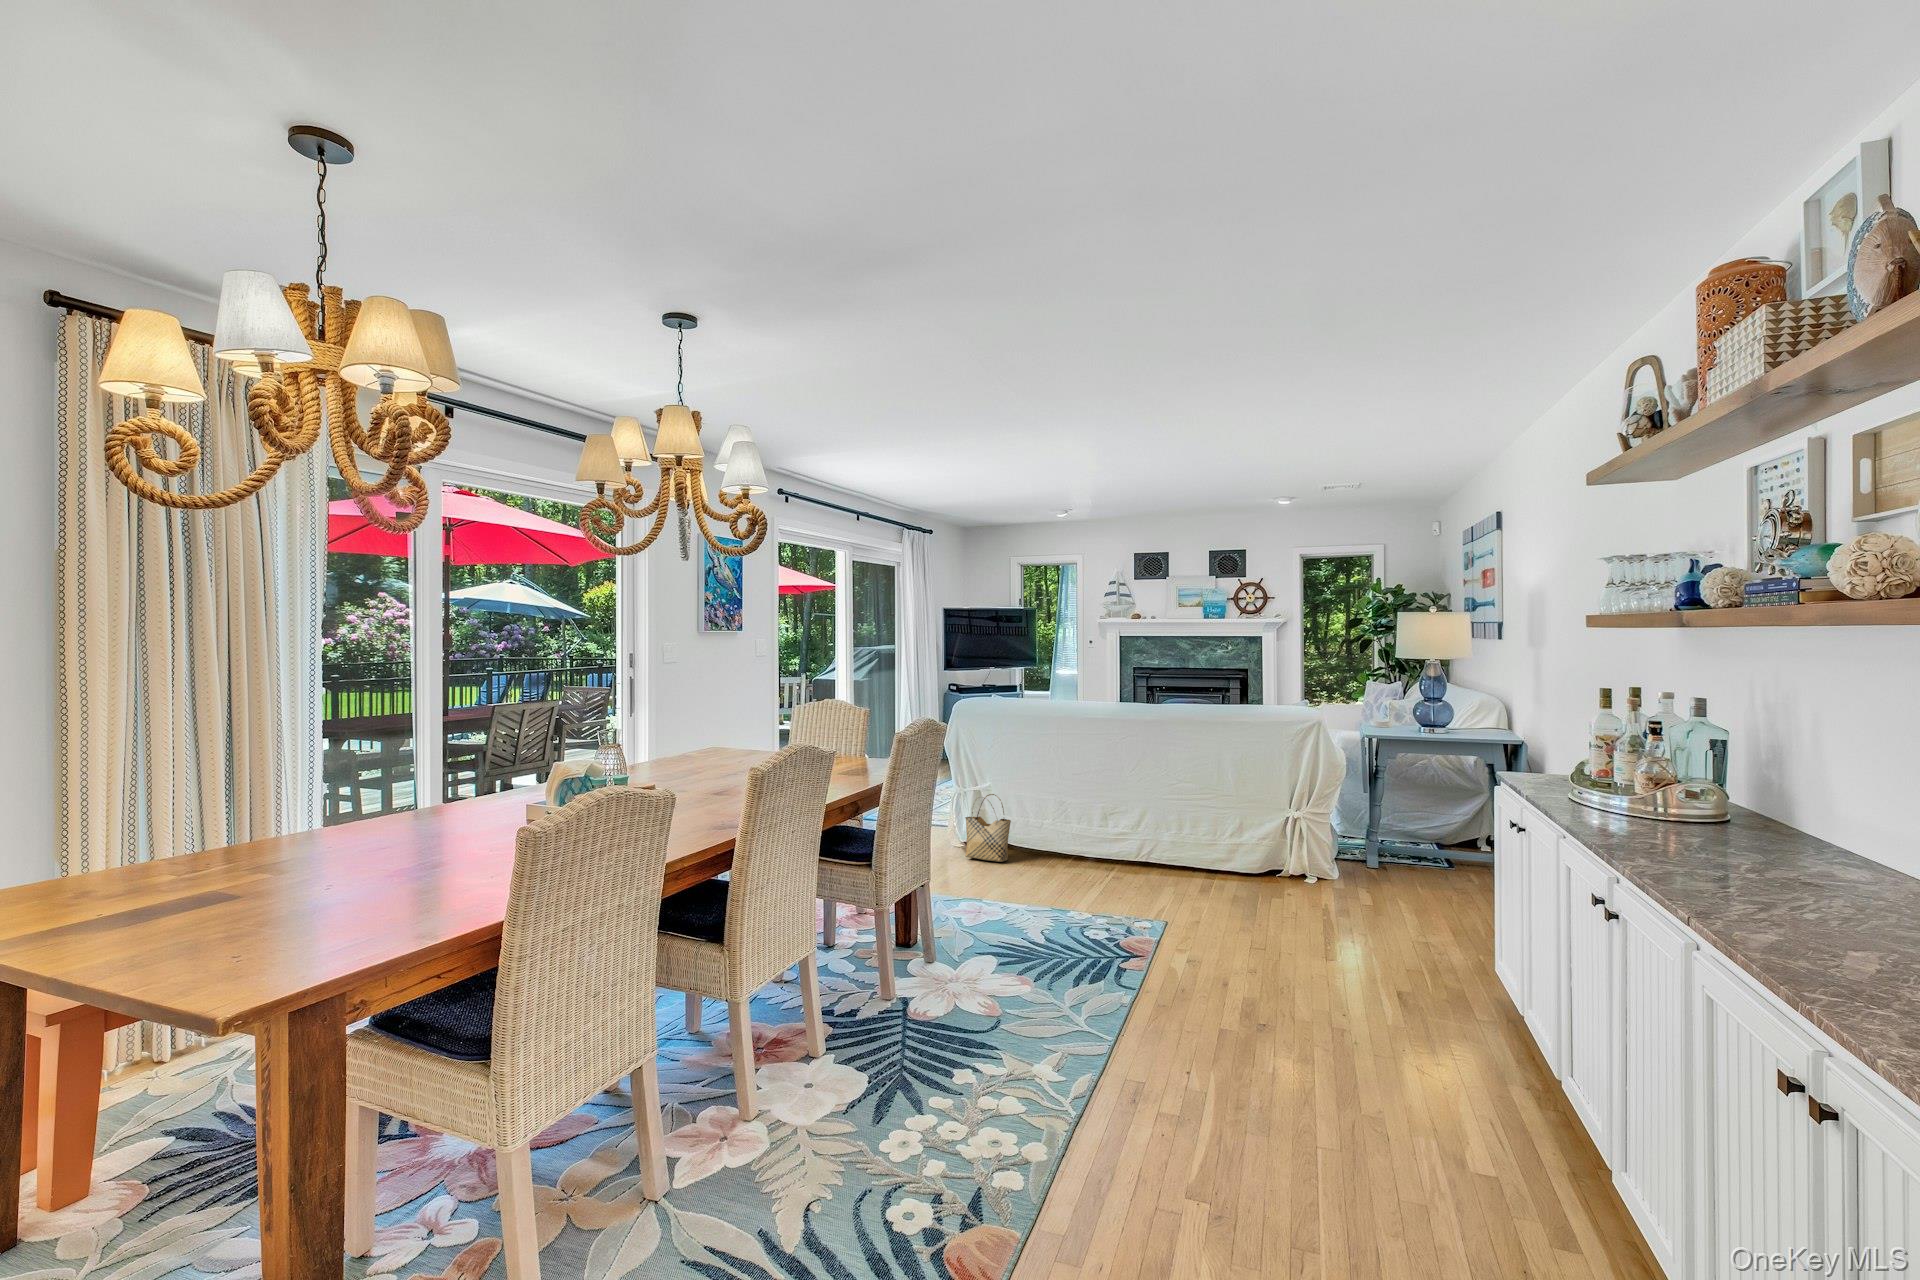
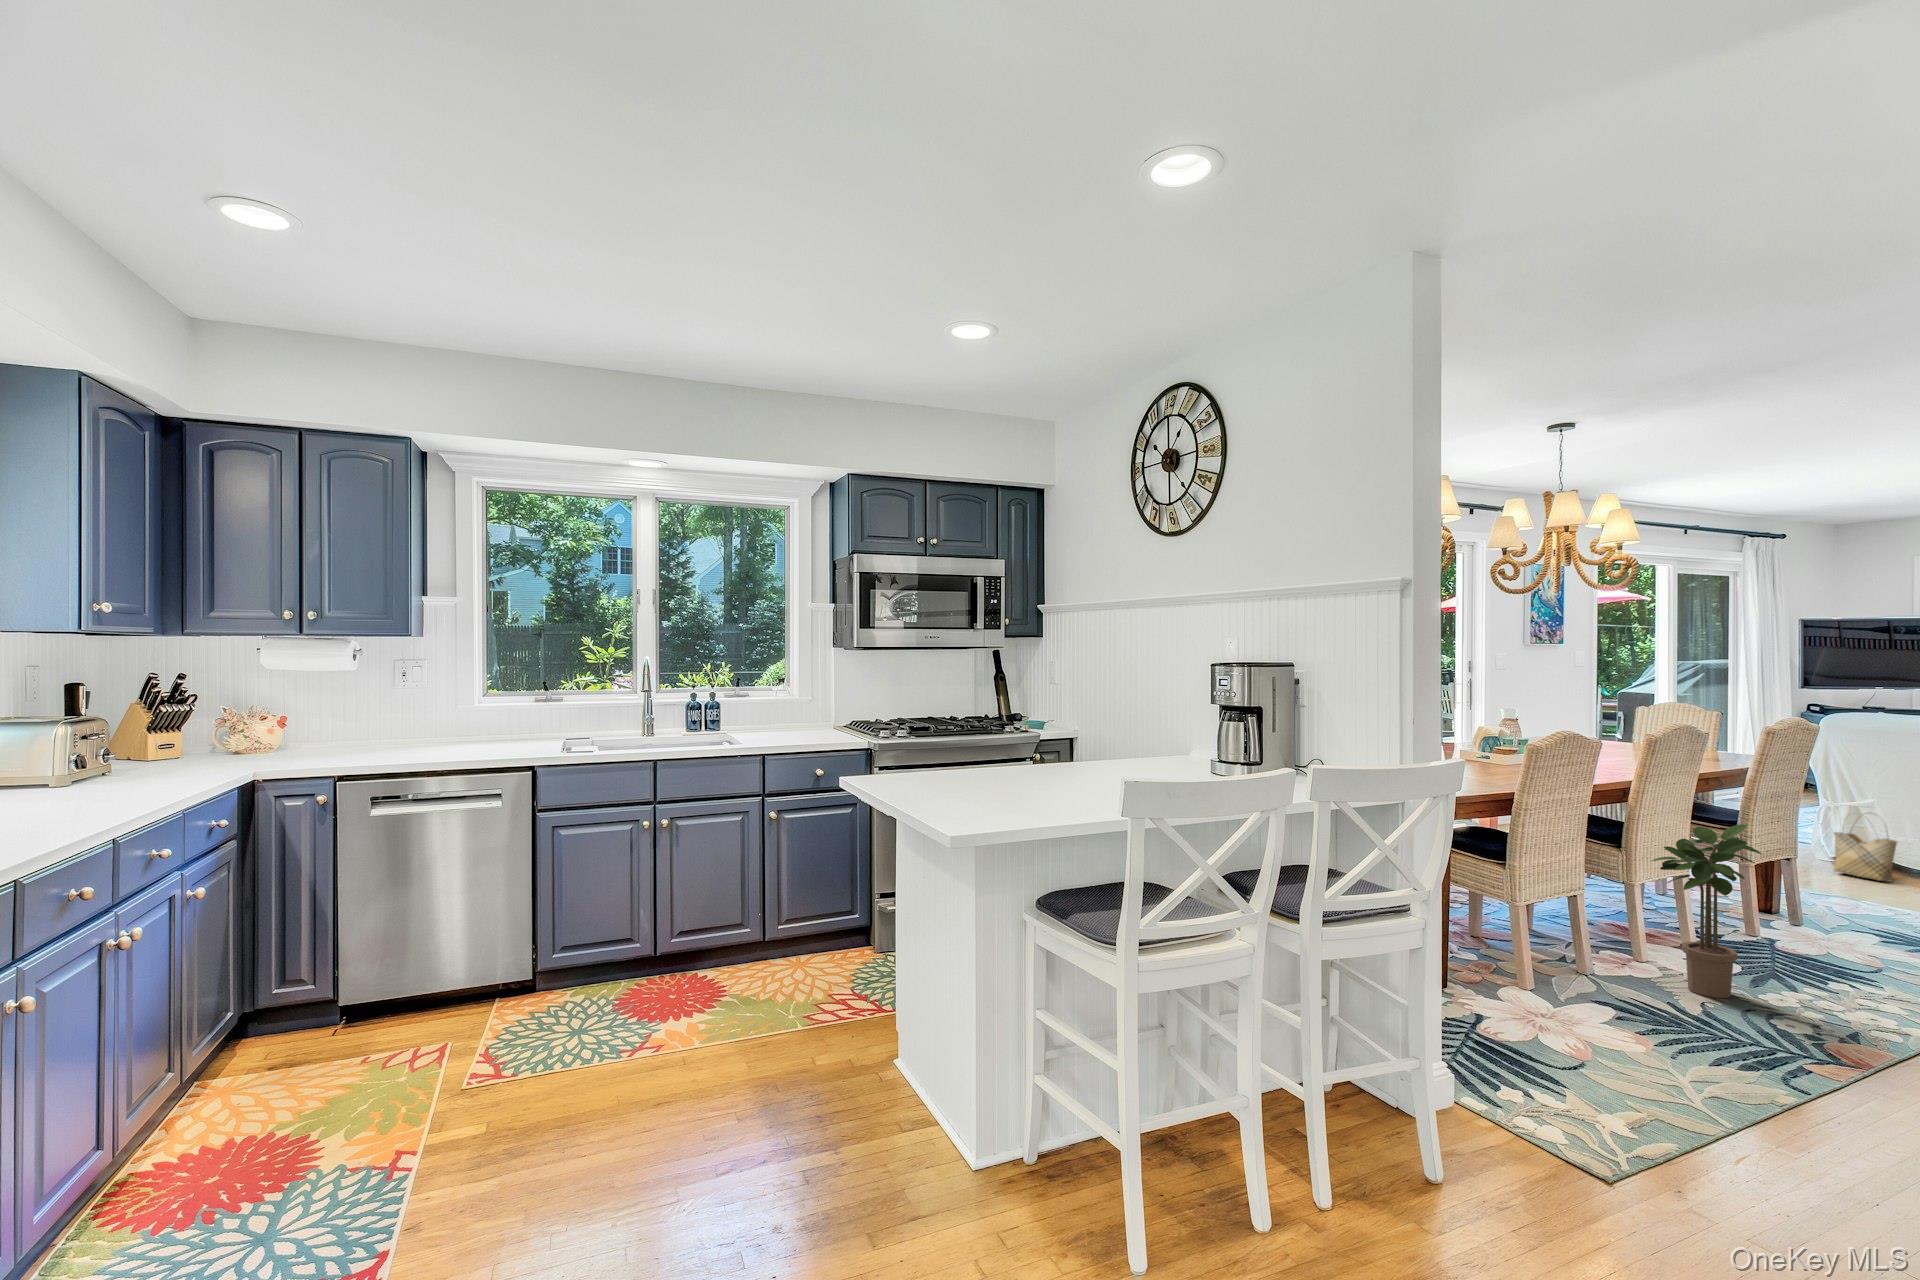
potted plant: none [753,882,885,1160] -> present [1652,824,1762,998]

